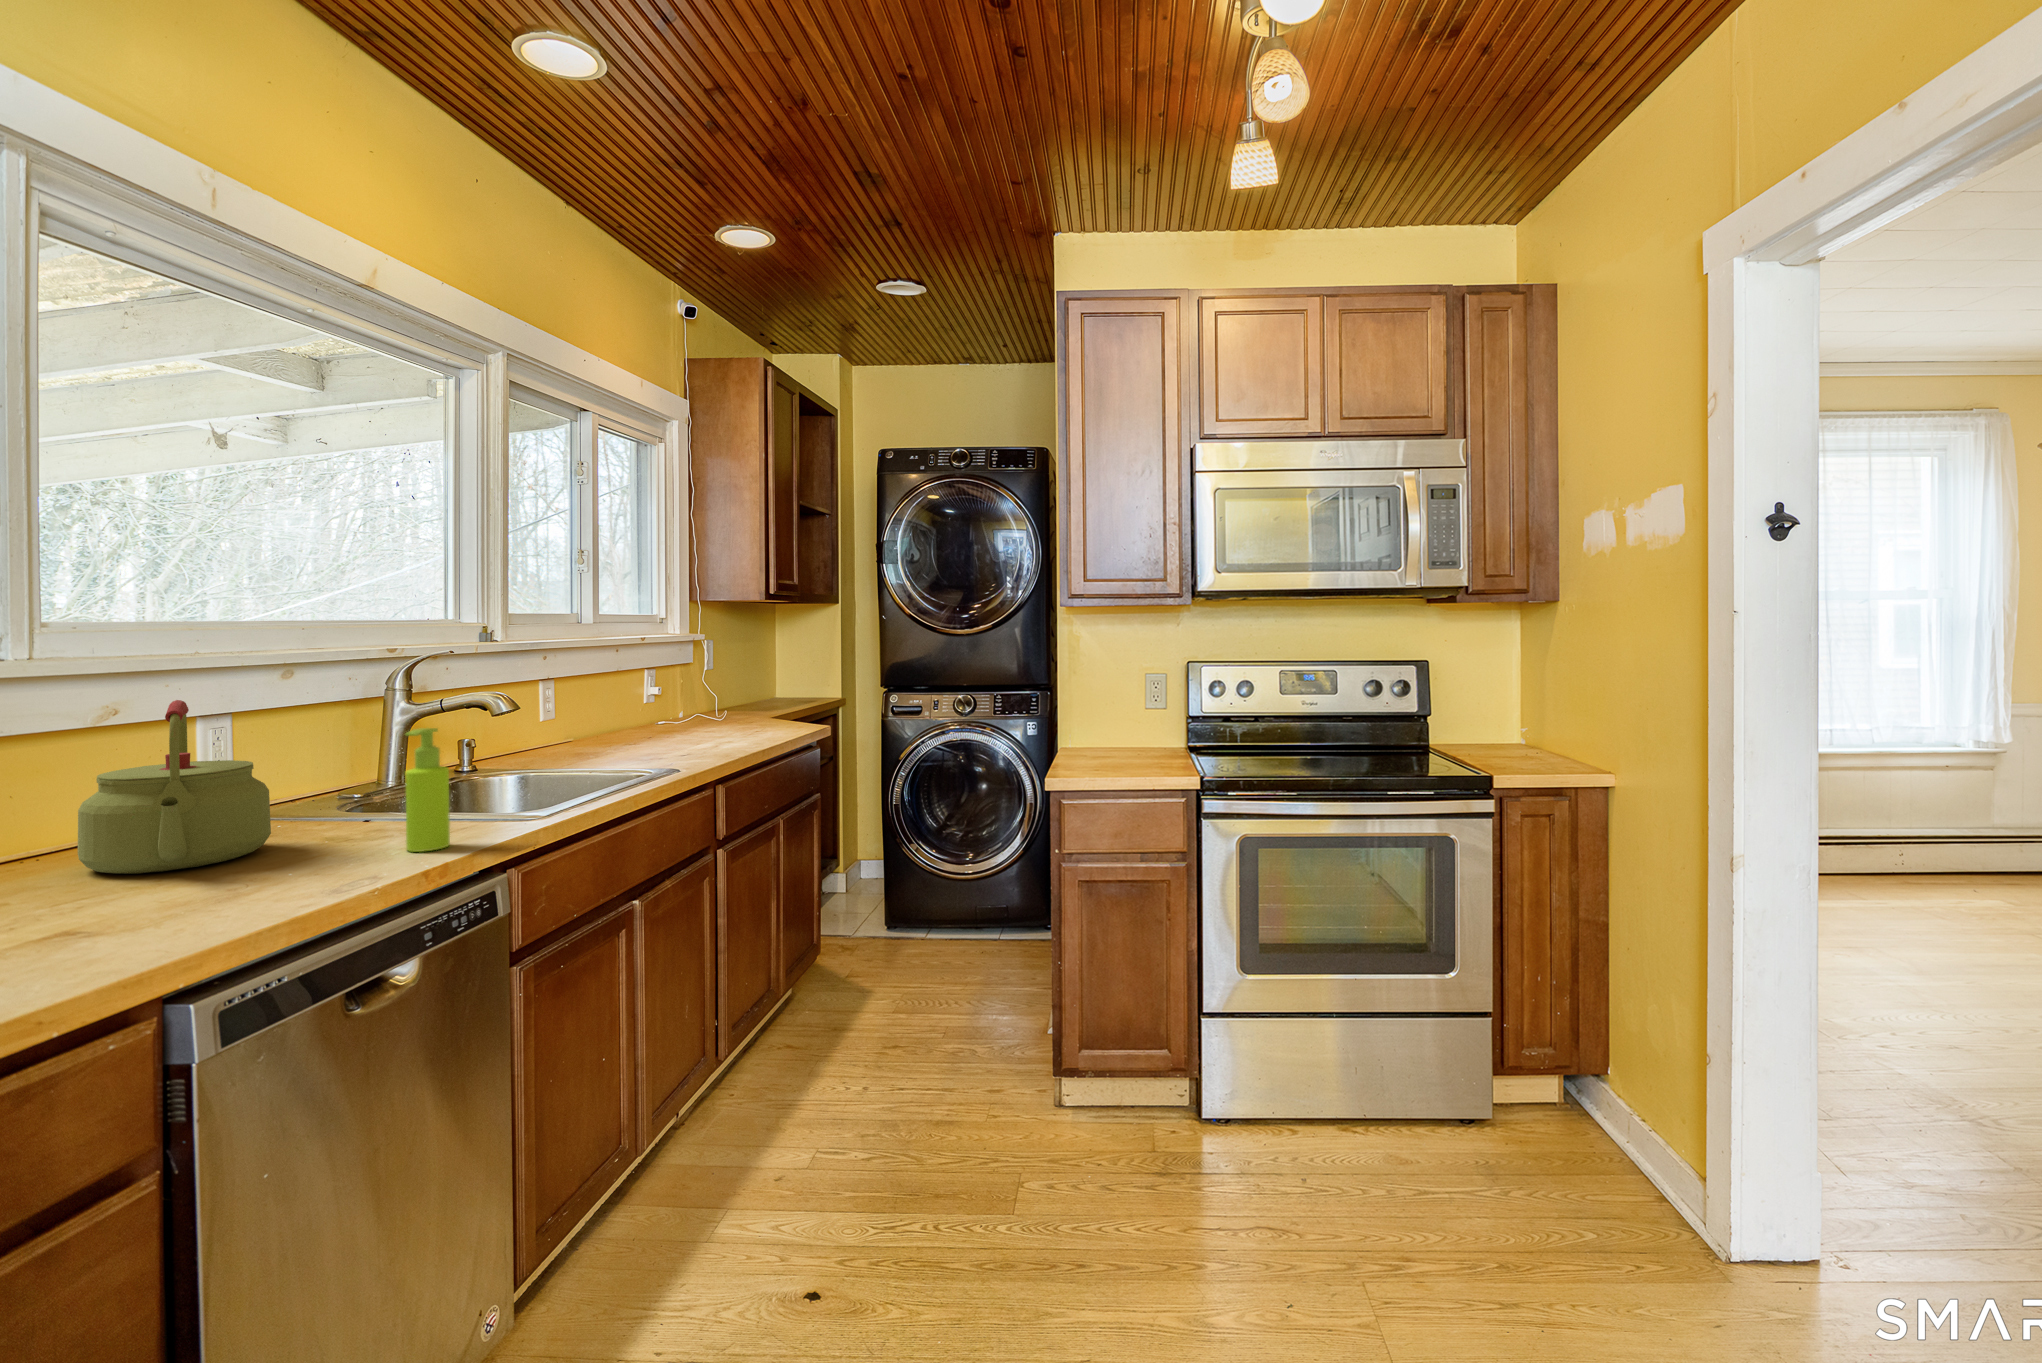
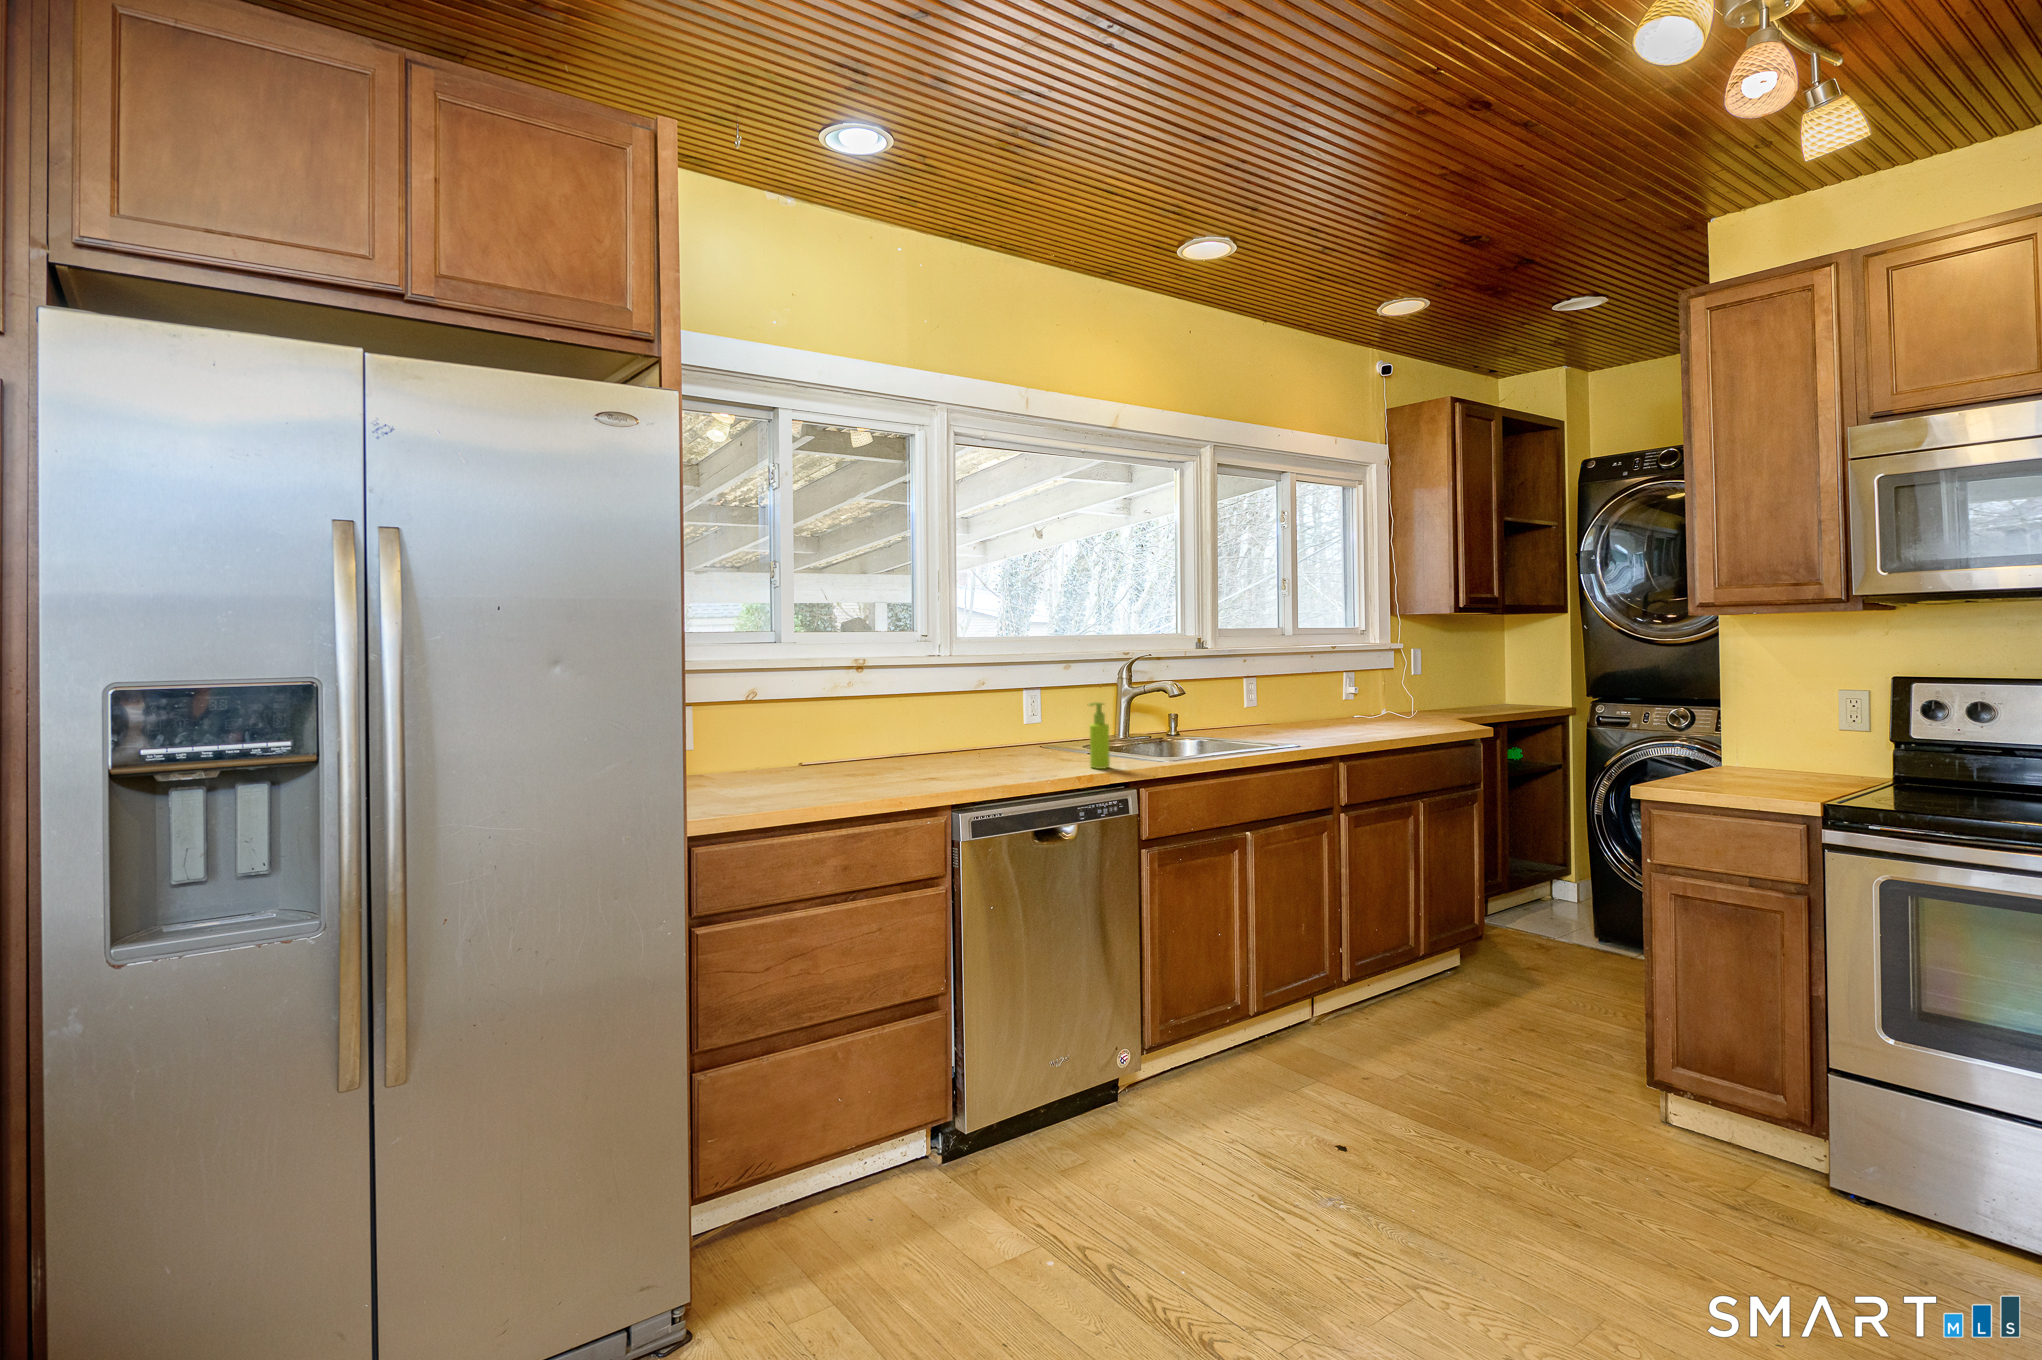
kettle: present [78,700,271,874] -> none [984,680,1049,759]

